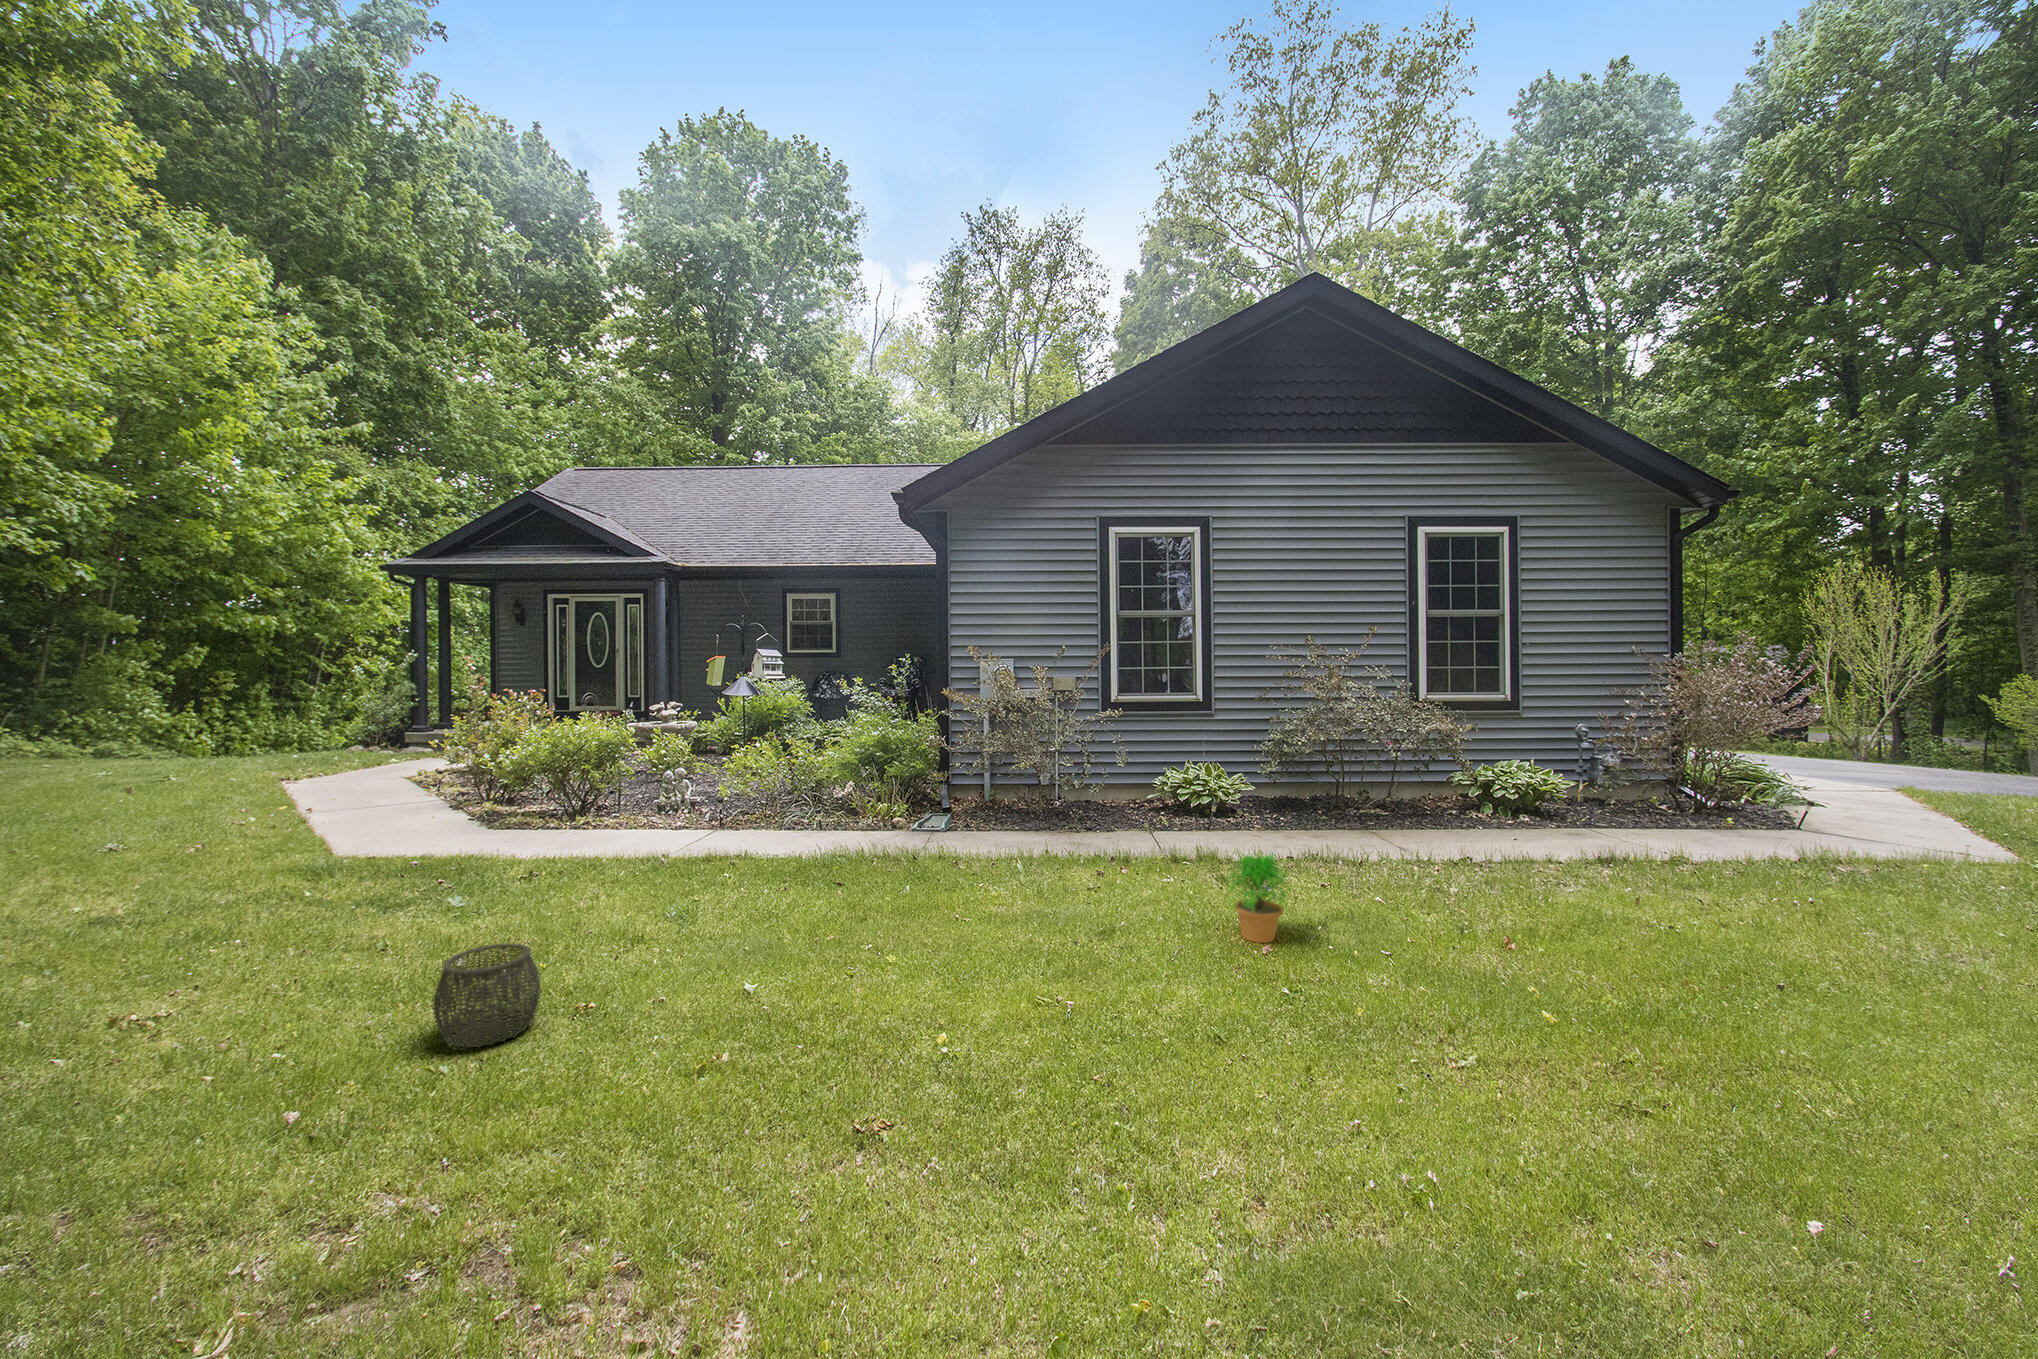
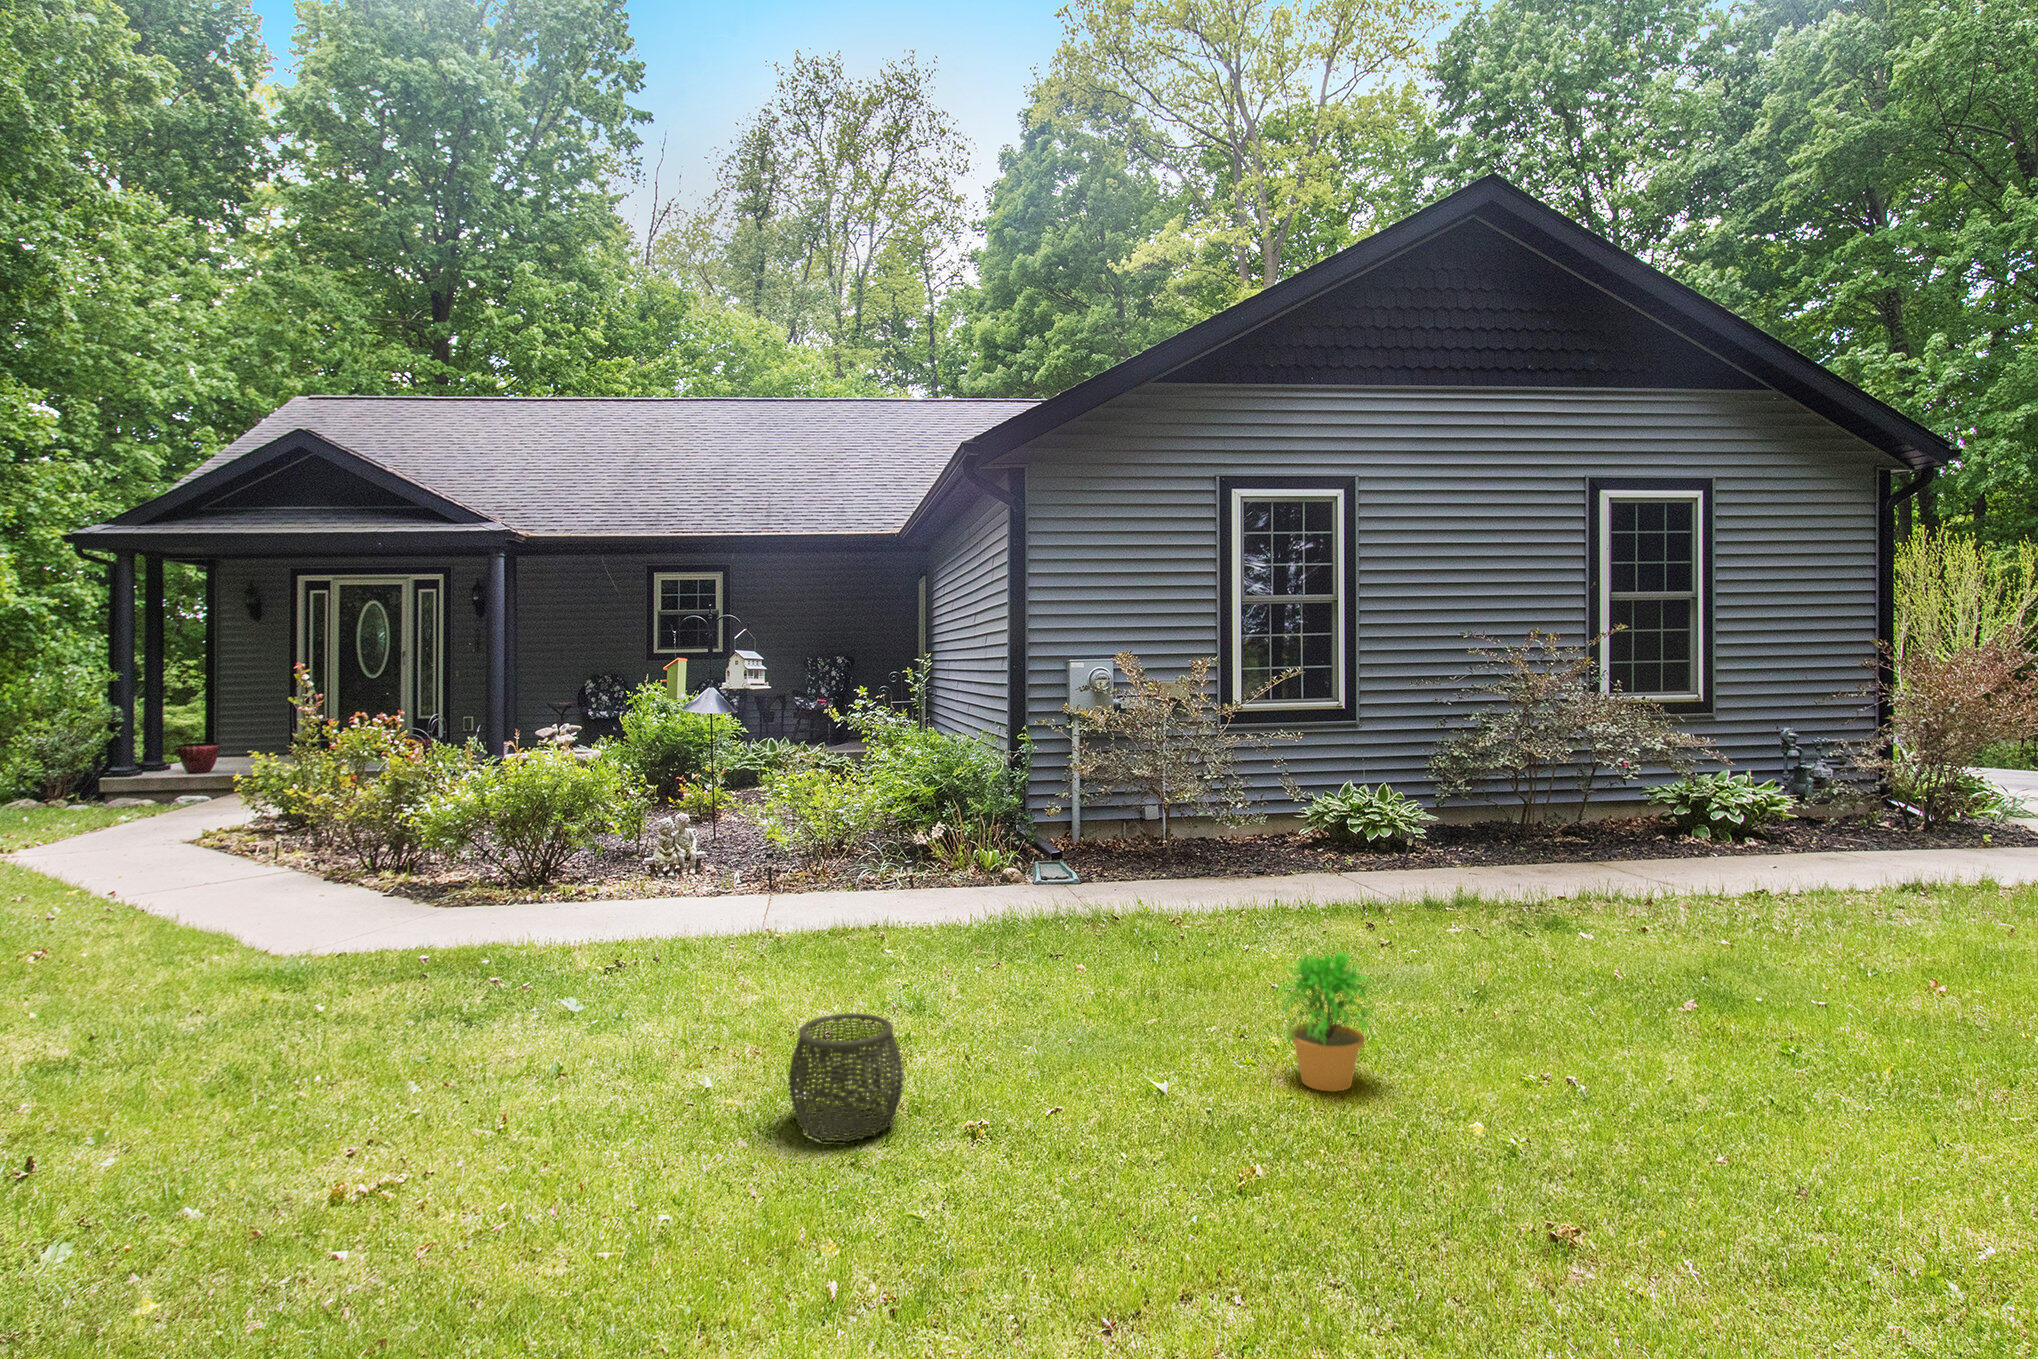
potted plant: present [1228,855,1288,943] -> present [1276,952,1374,1091]

